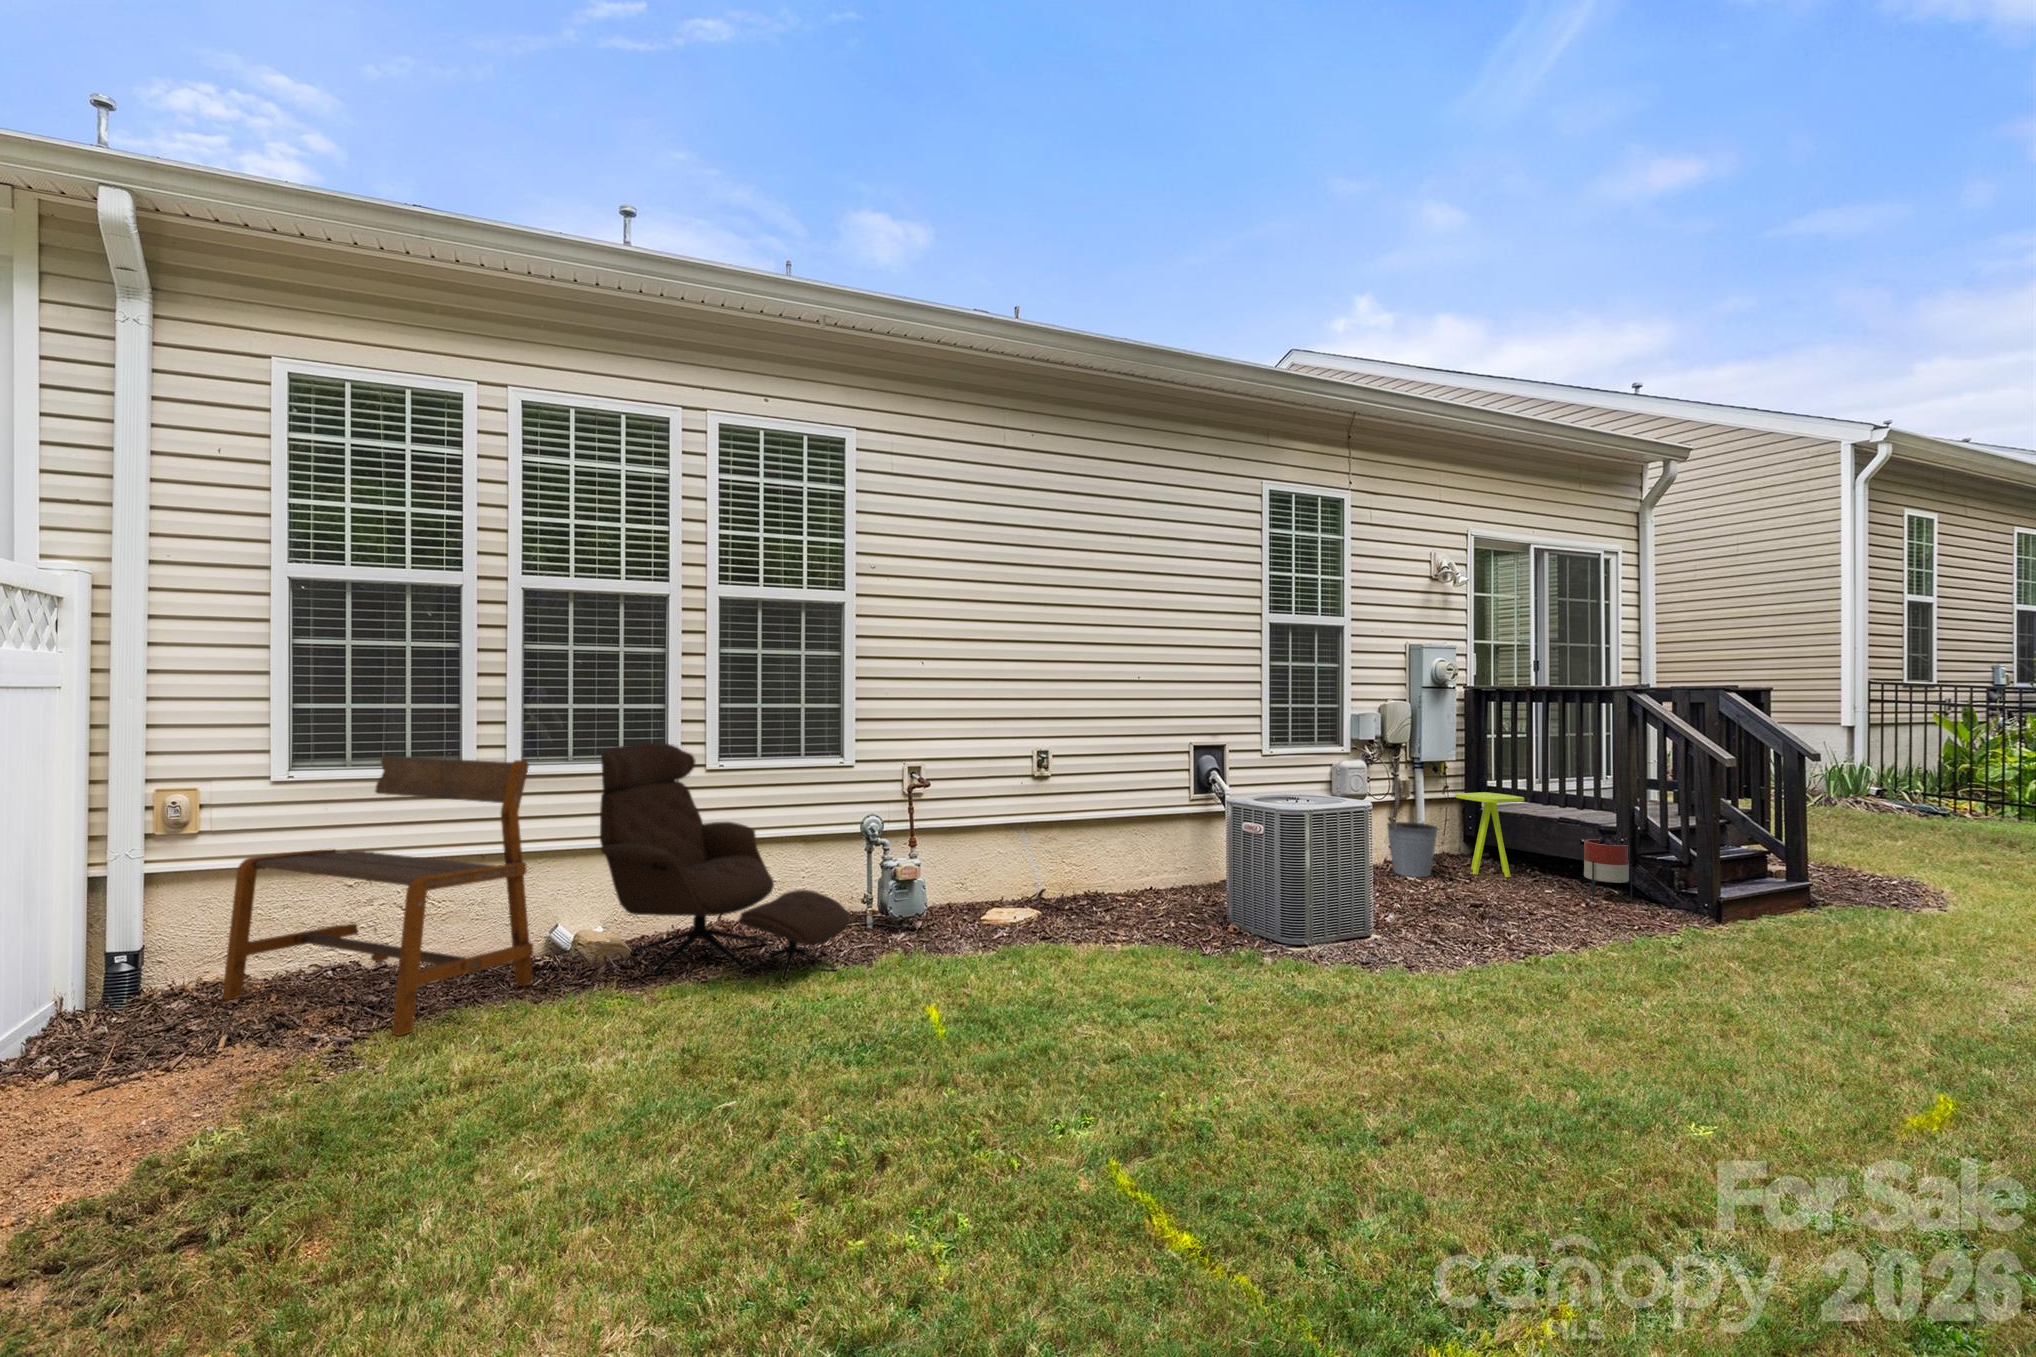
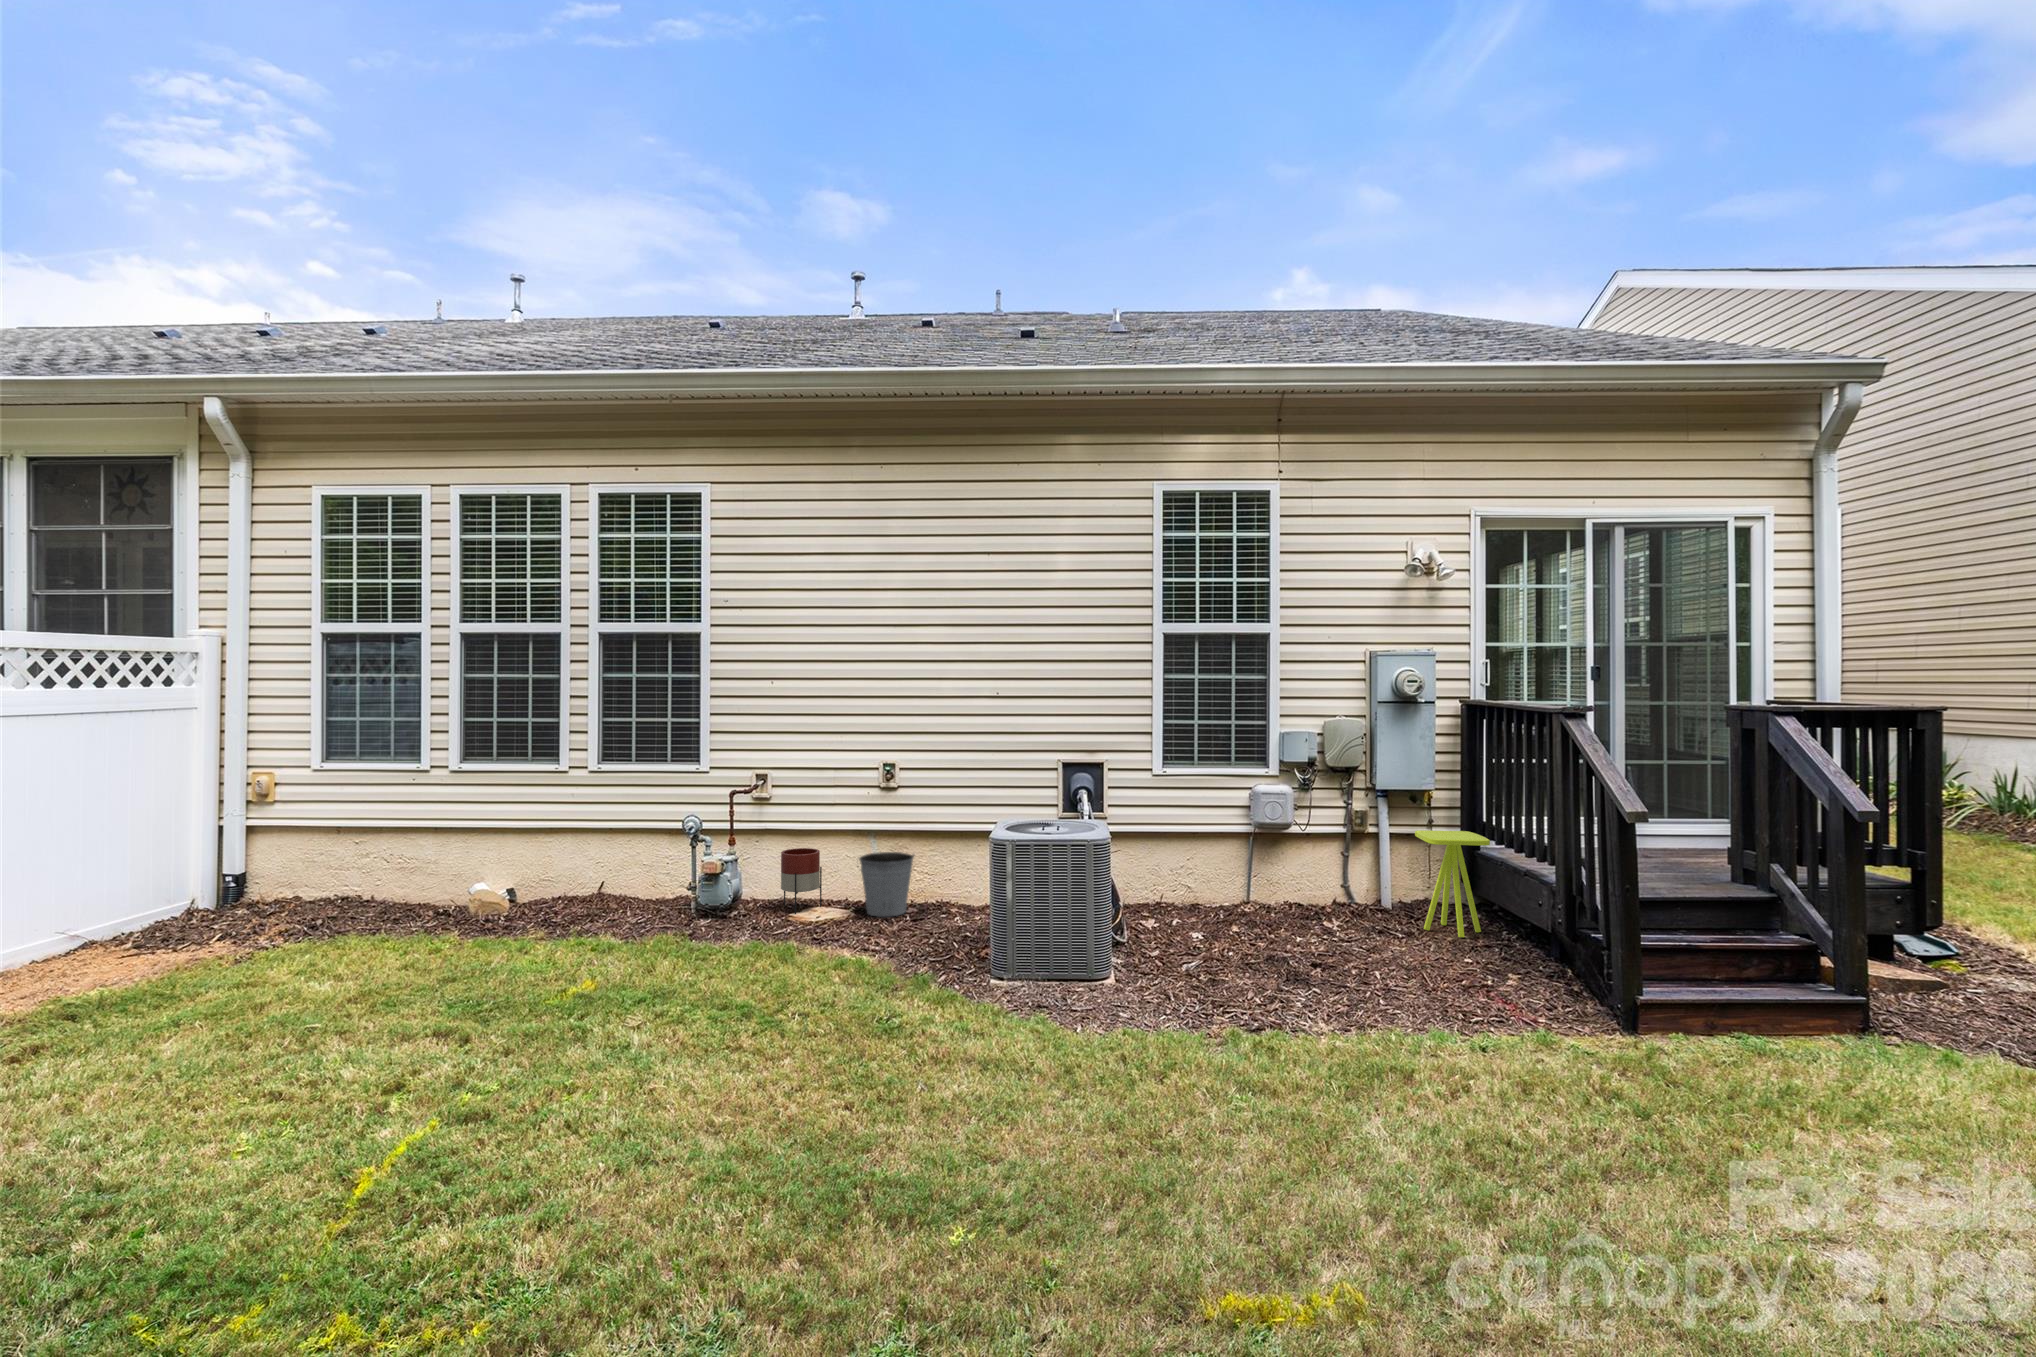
lounge chair: present [600,743,850,982] -> none [469,749,633,942]
bench: present [222,756,533,1036] -> none [271,752,418,943]
bucket: present [1387,822,1438,877] -> present [859,852,914,917]
planter: present [1584,839,1632,903] -> present [781,848,822,914]

